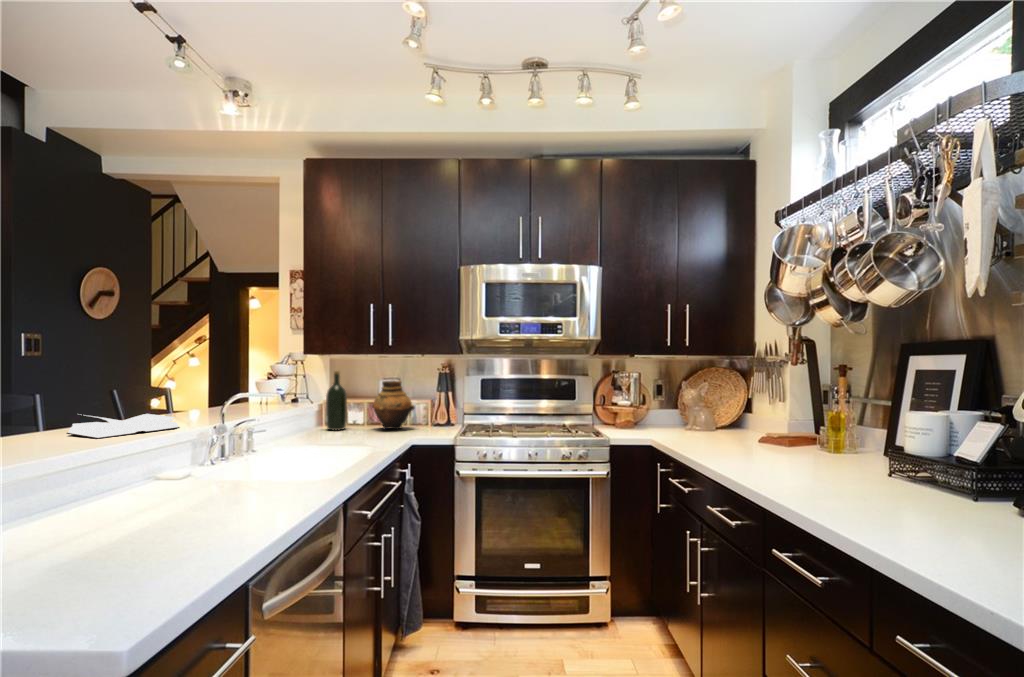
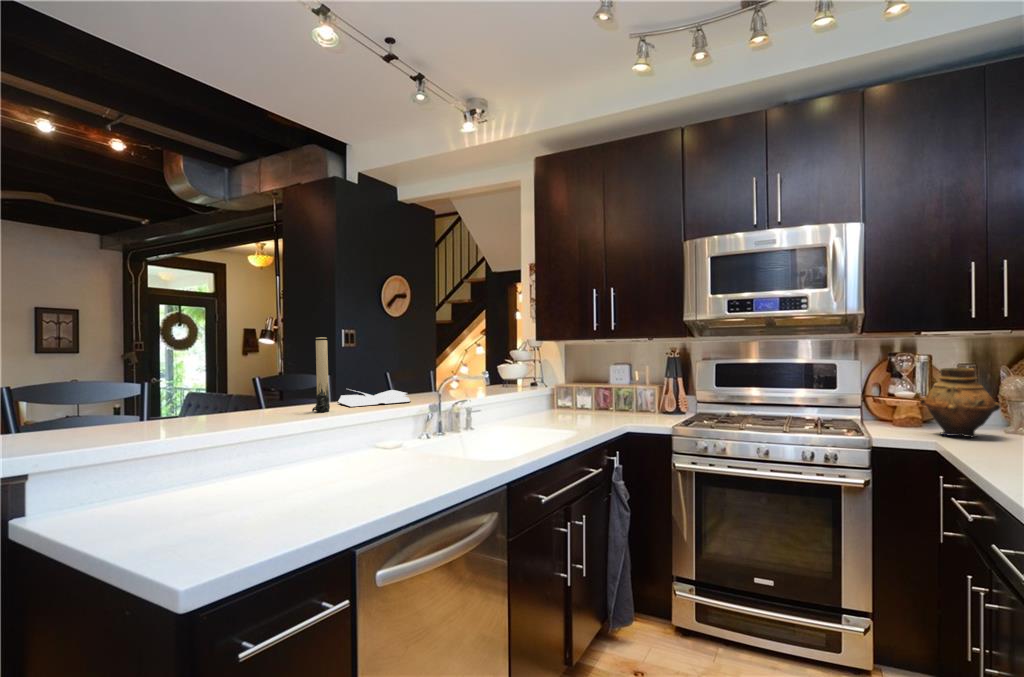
candle: none [41,349,72,448] -> present [312,337,330,412]
wine bottle: present [326,371,347,431] -> none [554,356,573,413]
vase: present [372,381,415,429] -> present [920,368,1000,437]

